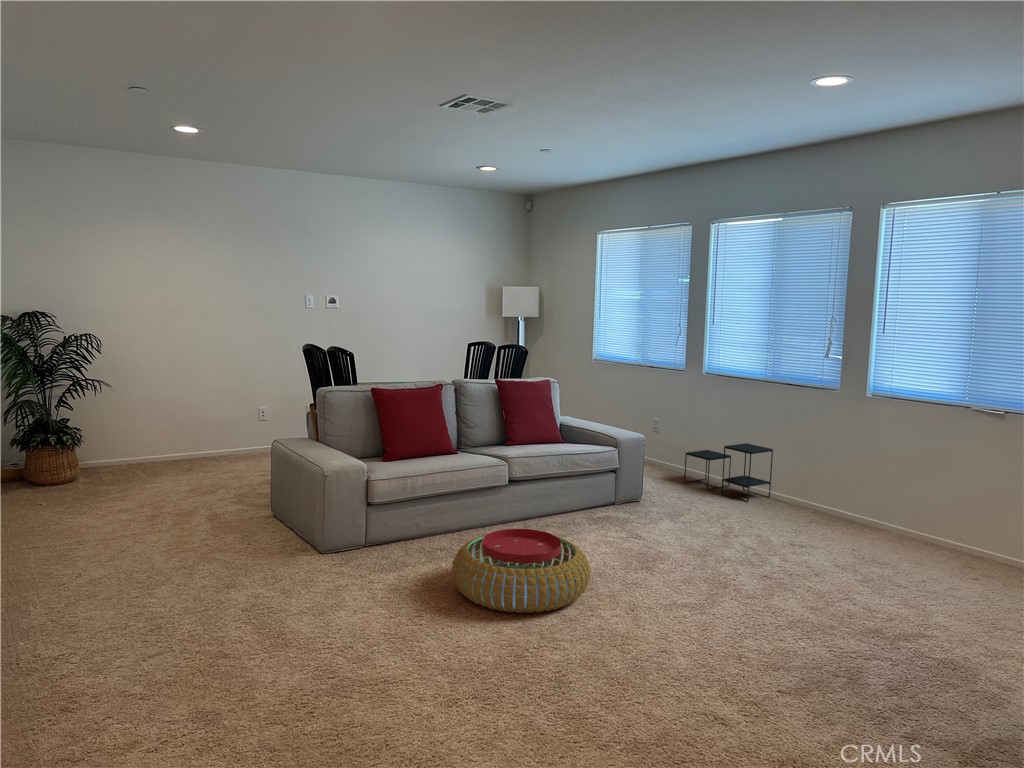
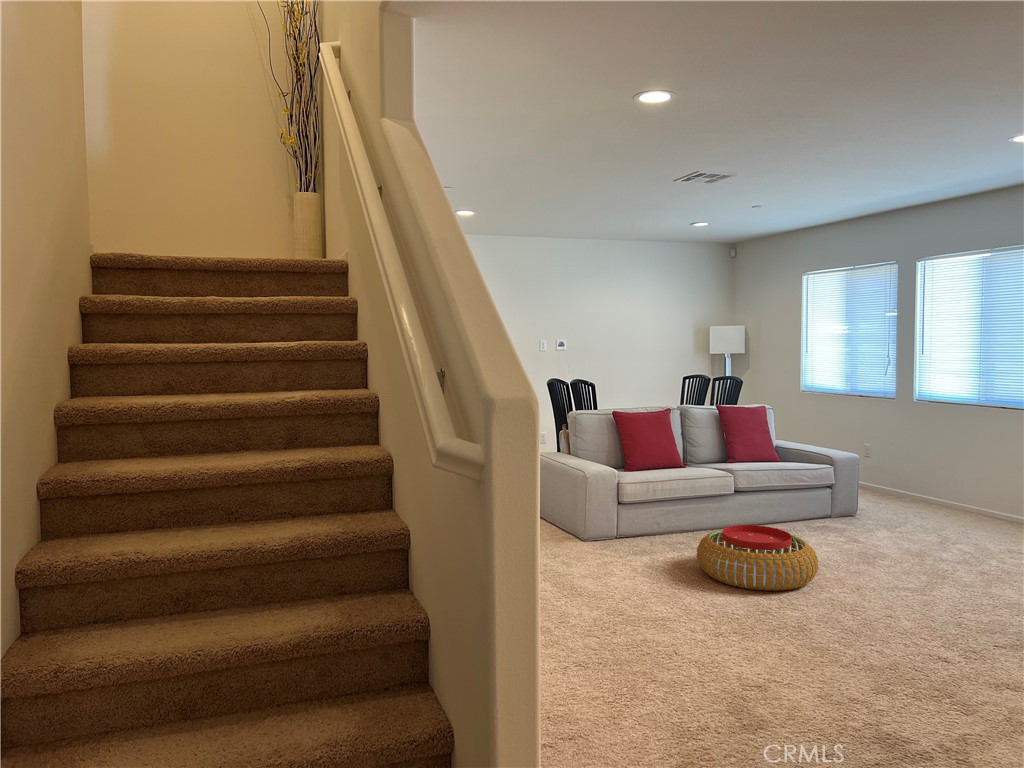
side table: present [684,443,773,502] -> none [898,466,991,521]

